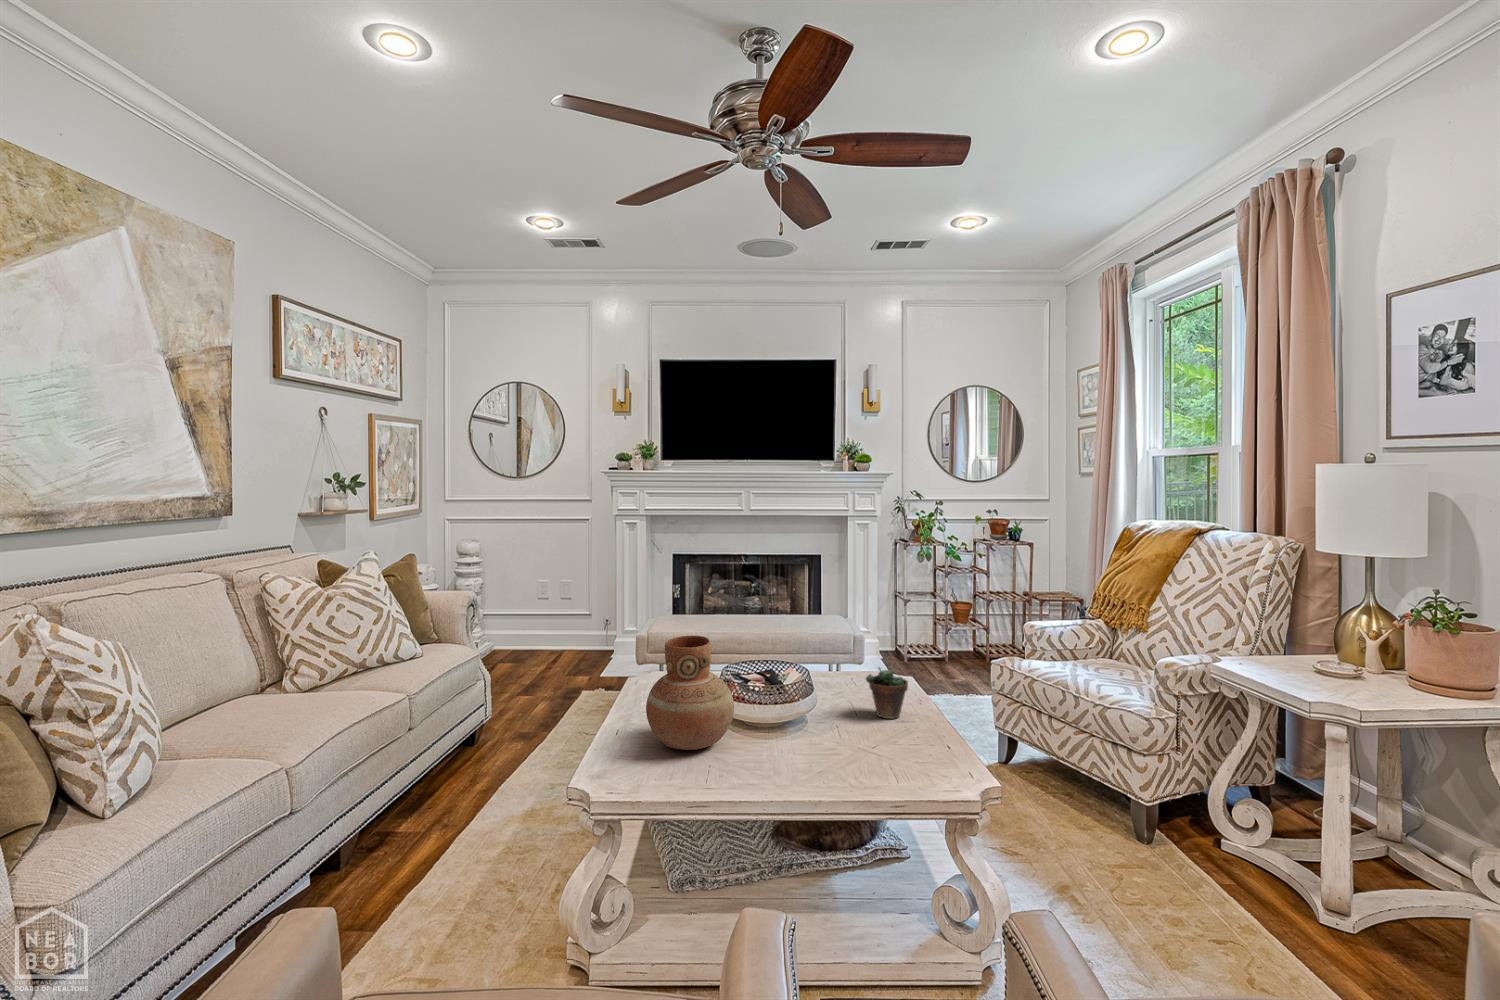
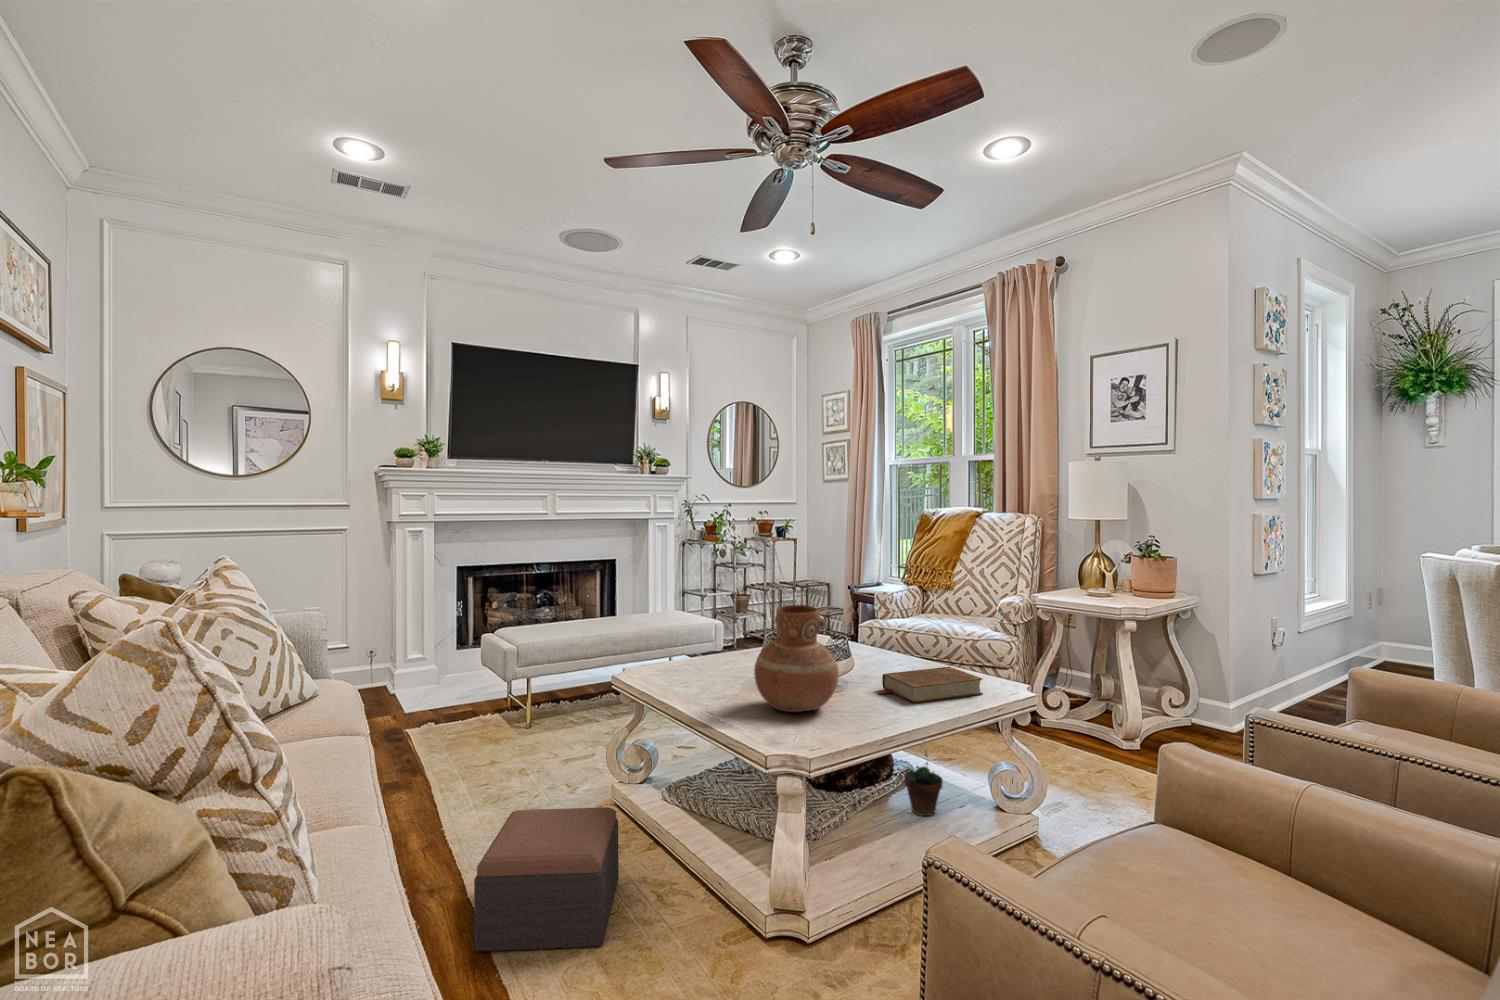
succulent plant: present [866,655,908,718] -> present [904,751,943,816]
book: none [797,726,910,777] -> present [878,667,983,703]
footstool: none [394,778,540,911] -> present [474,807,619,951]

